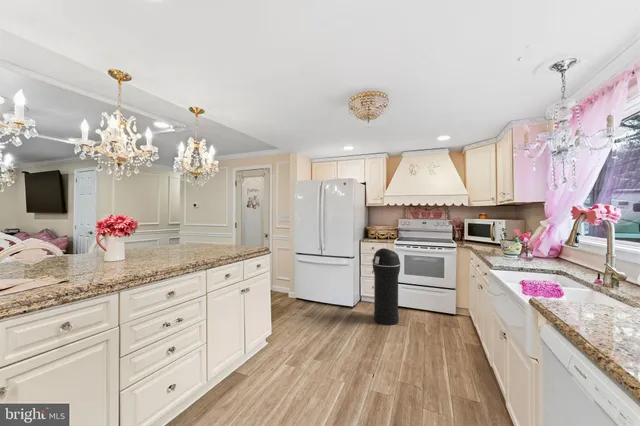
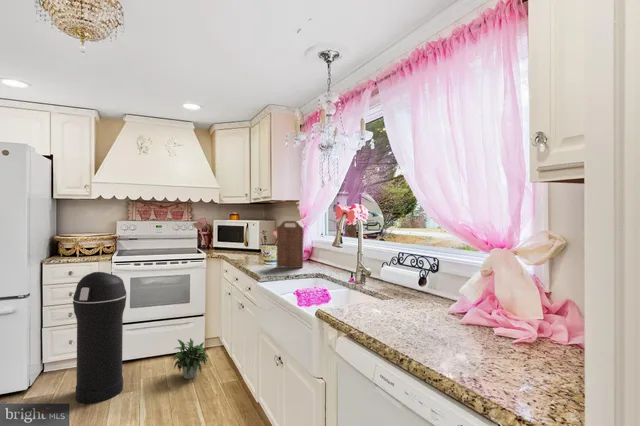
cutting board: none [514,220,544,263] -> present [277,221,303,268]
potted plant: none [428,301,456,331] -> present [172,338,208,379]

